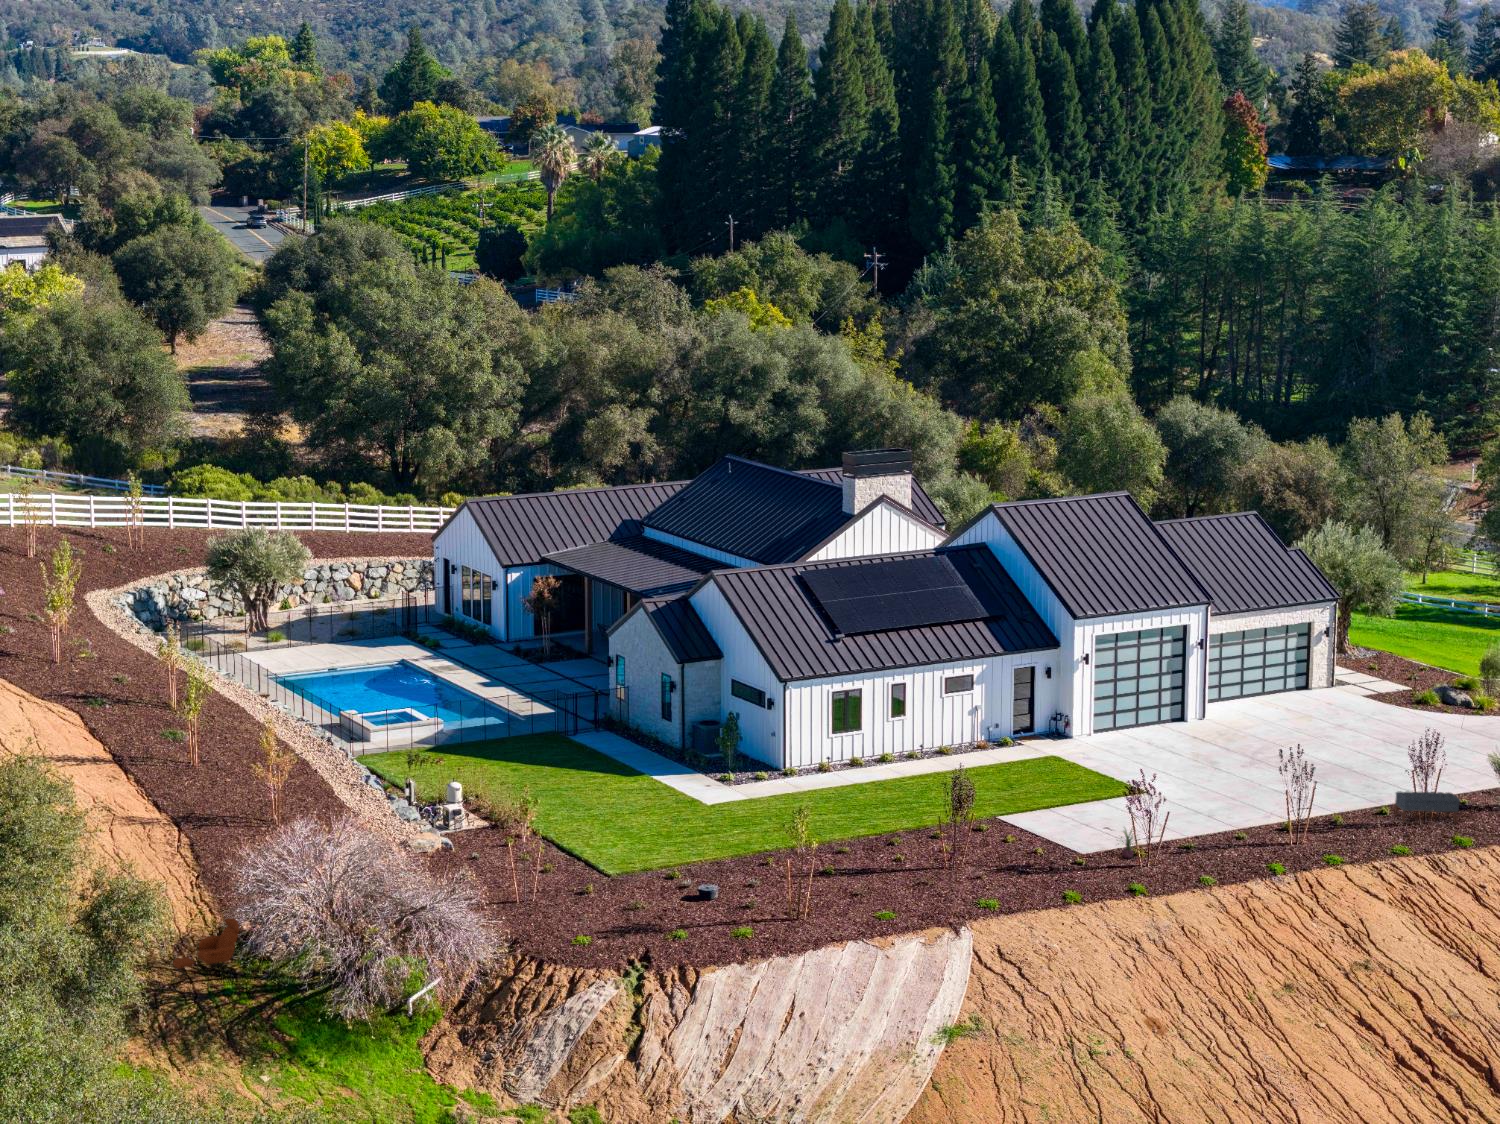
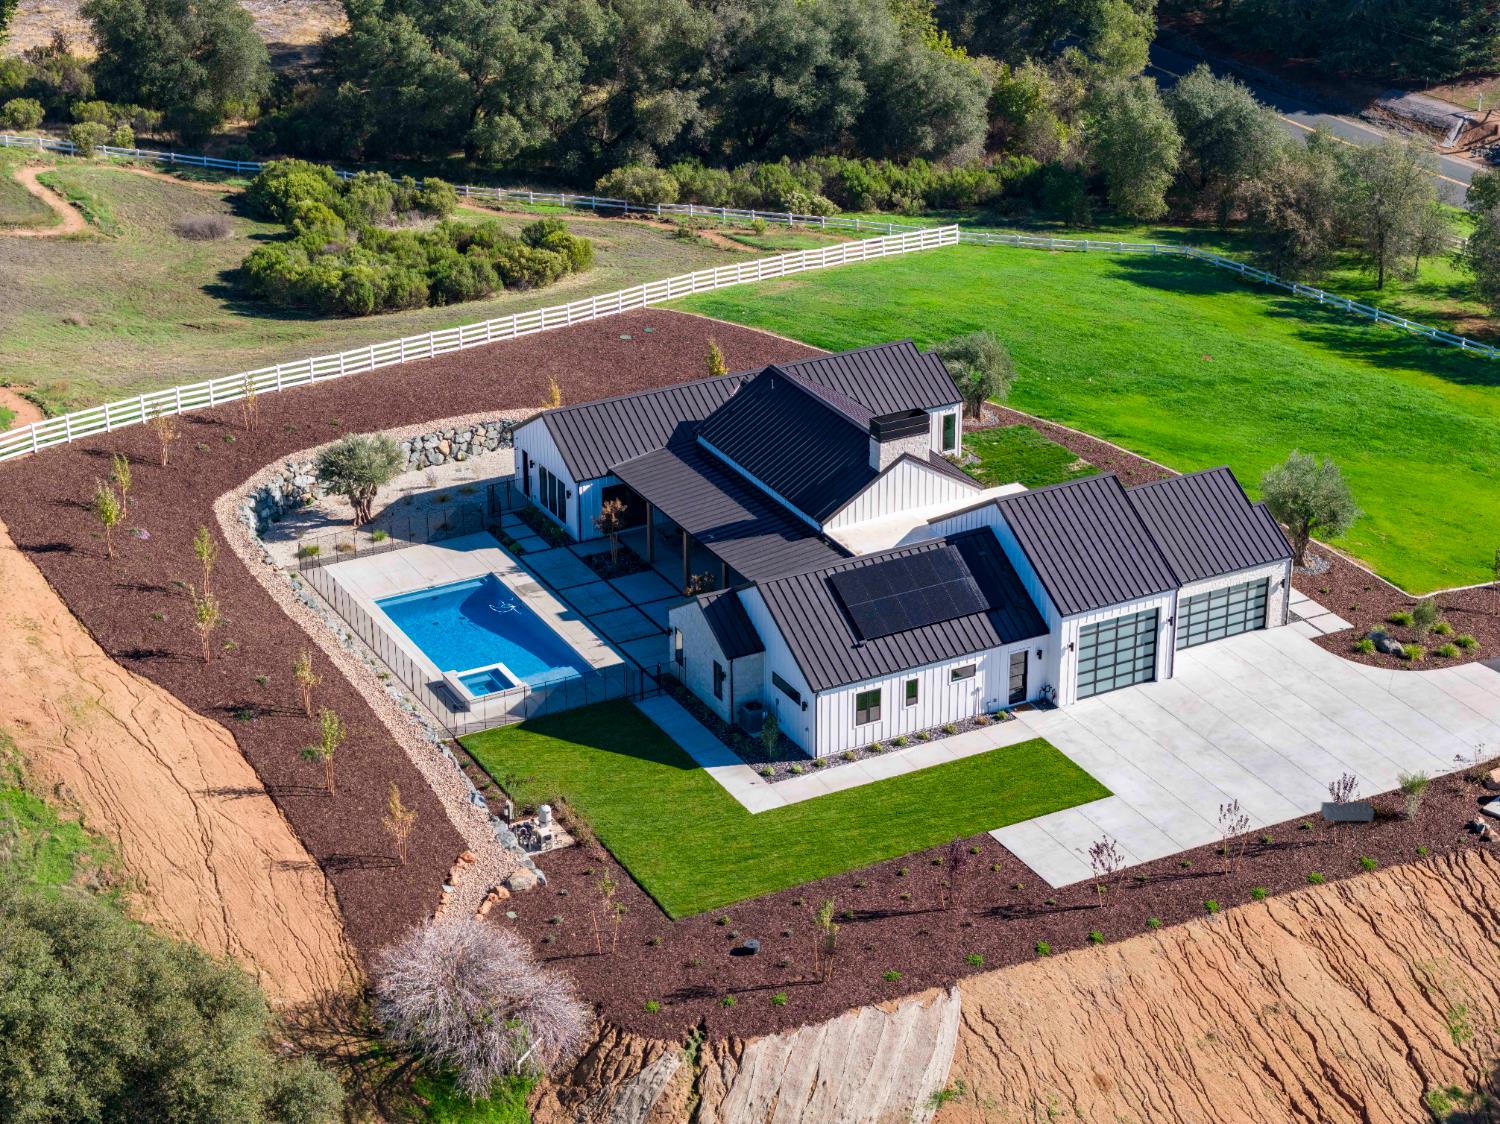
decorative plant: present [1121,829,1135,859] -> present [825,930,837,954]
lounge chair: present [173,918,240,978] -> none [335,1005,385,1061]

